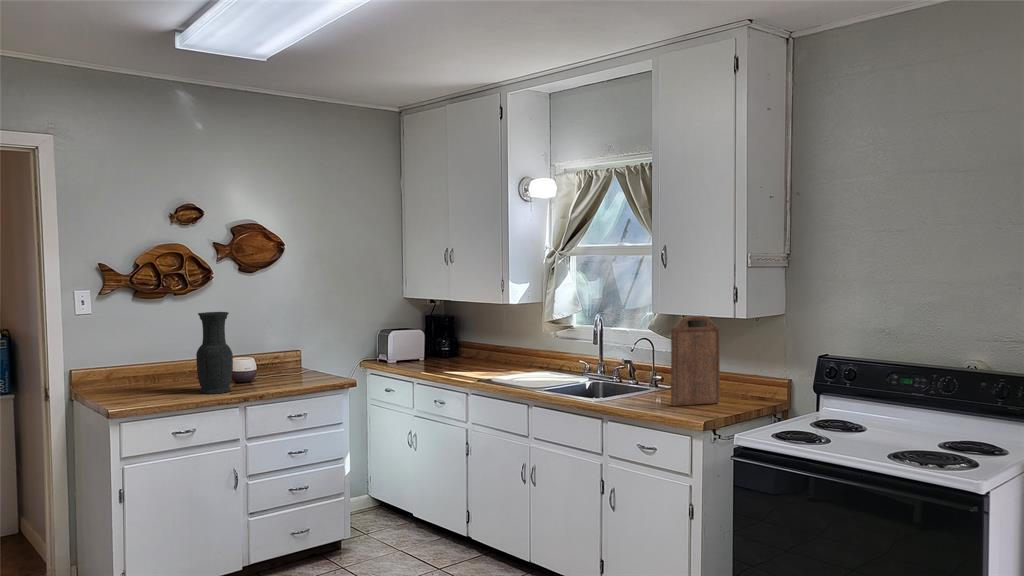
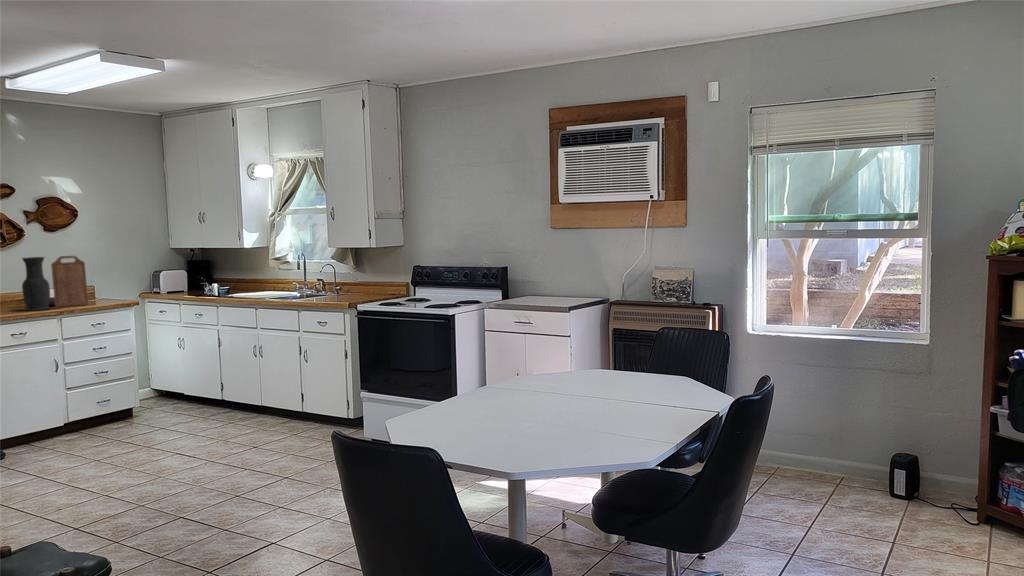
cutting board: present [671,316,720,406] -> present [51,256,88,307]

